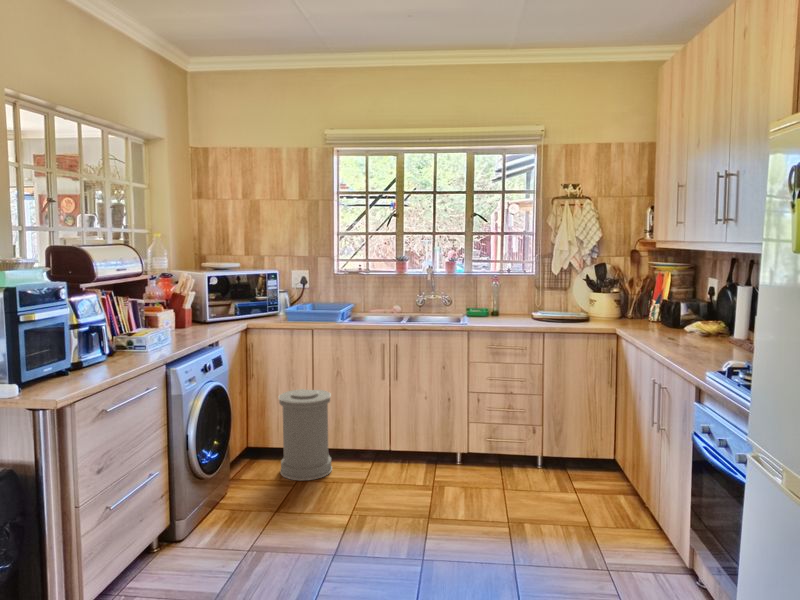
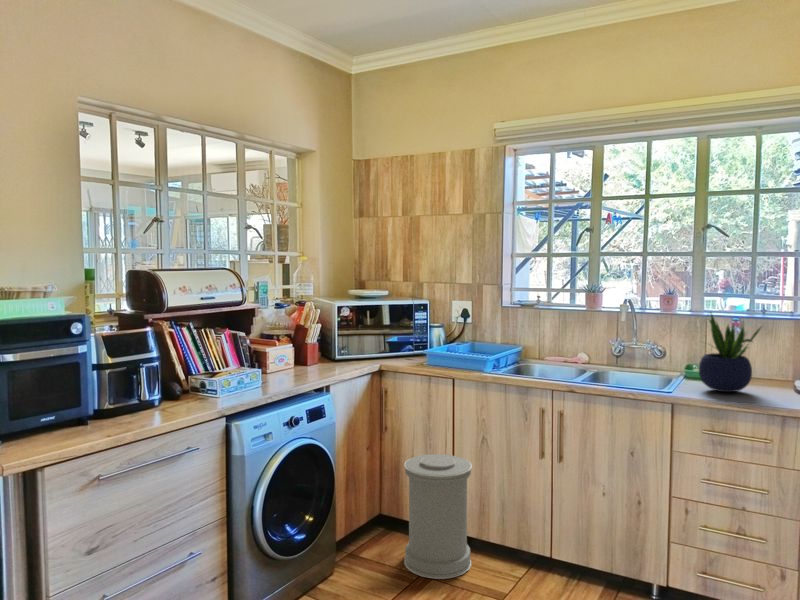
potted plant: none [479,271,517,323] -> present [699,314,761,392]

